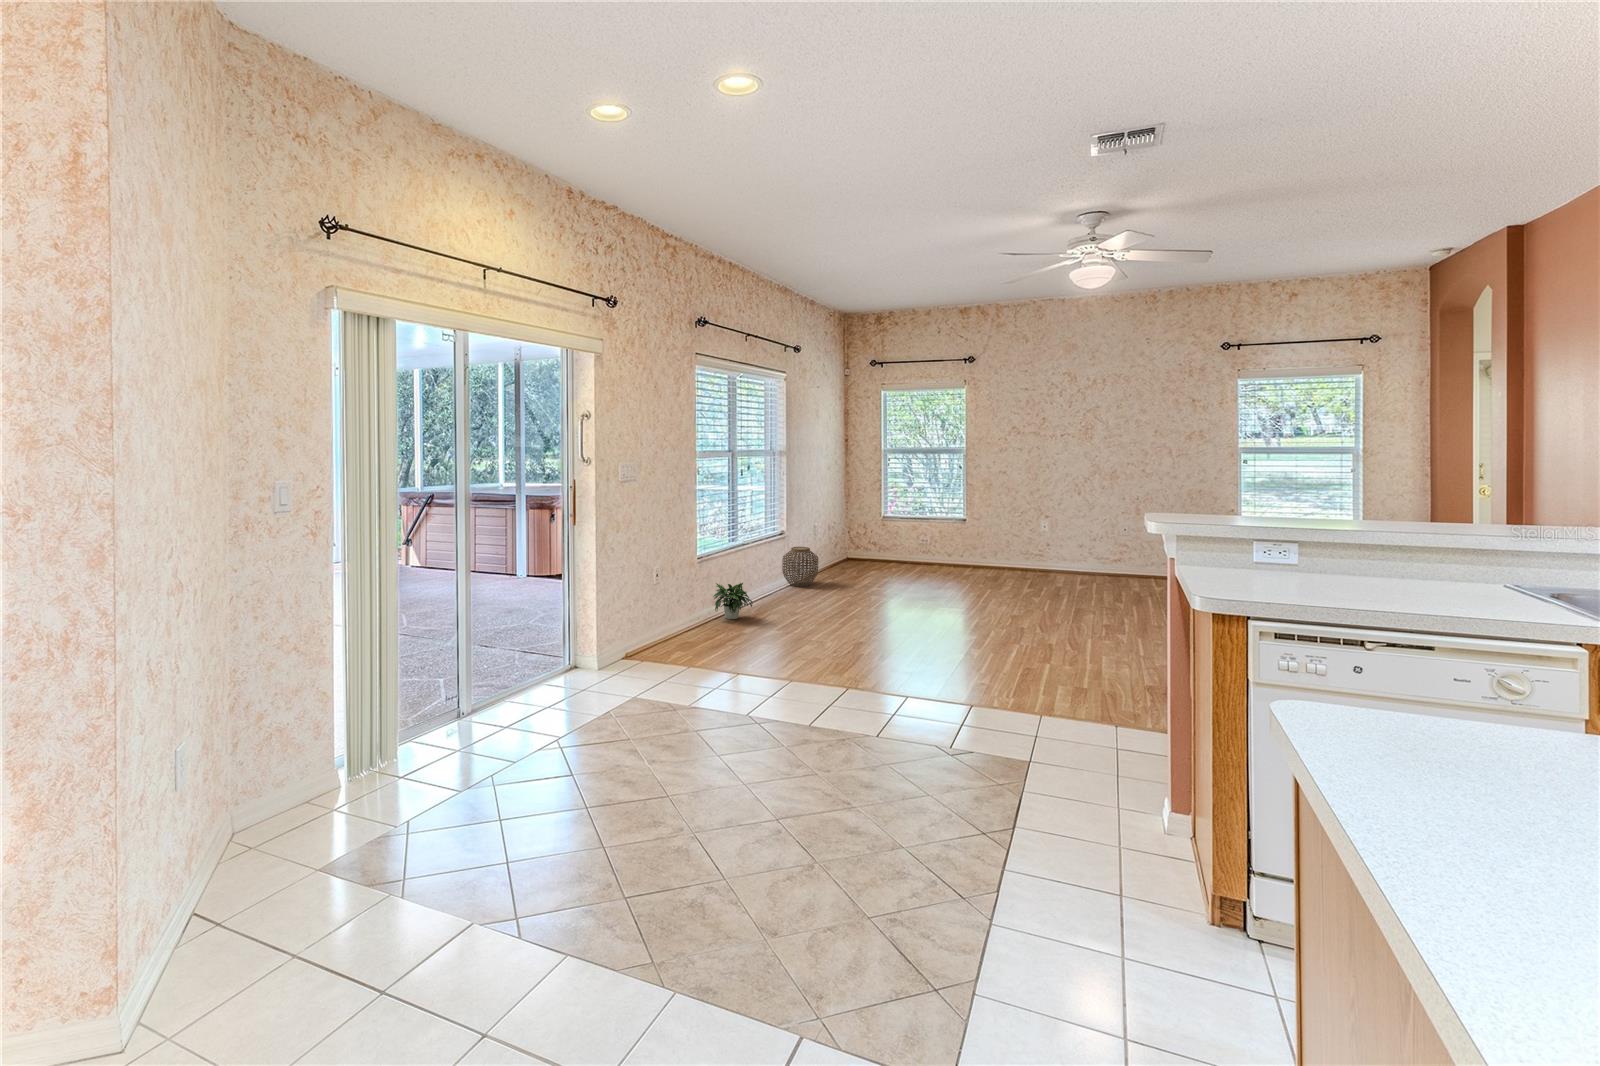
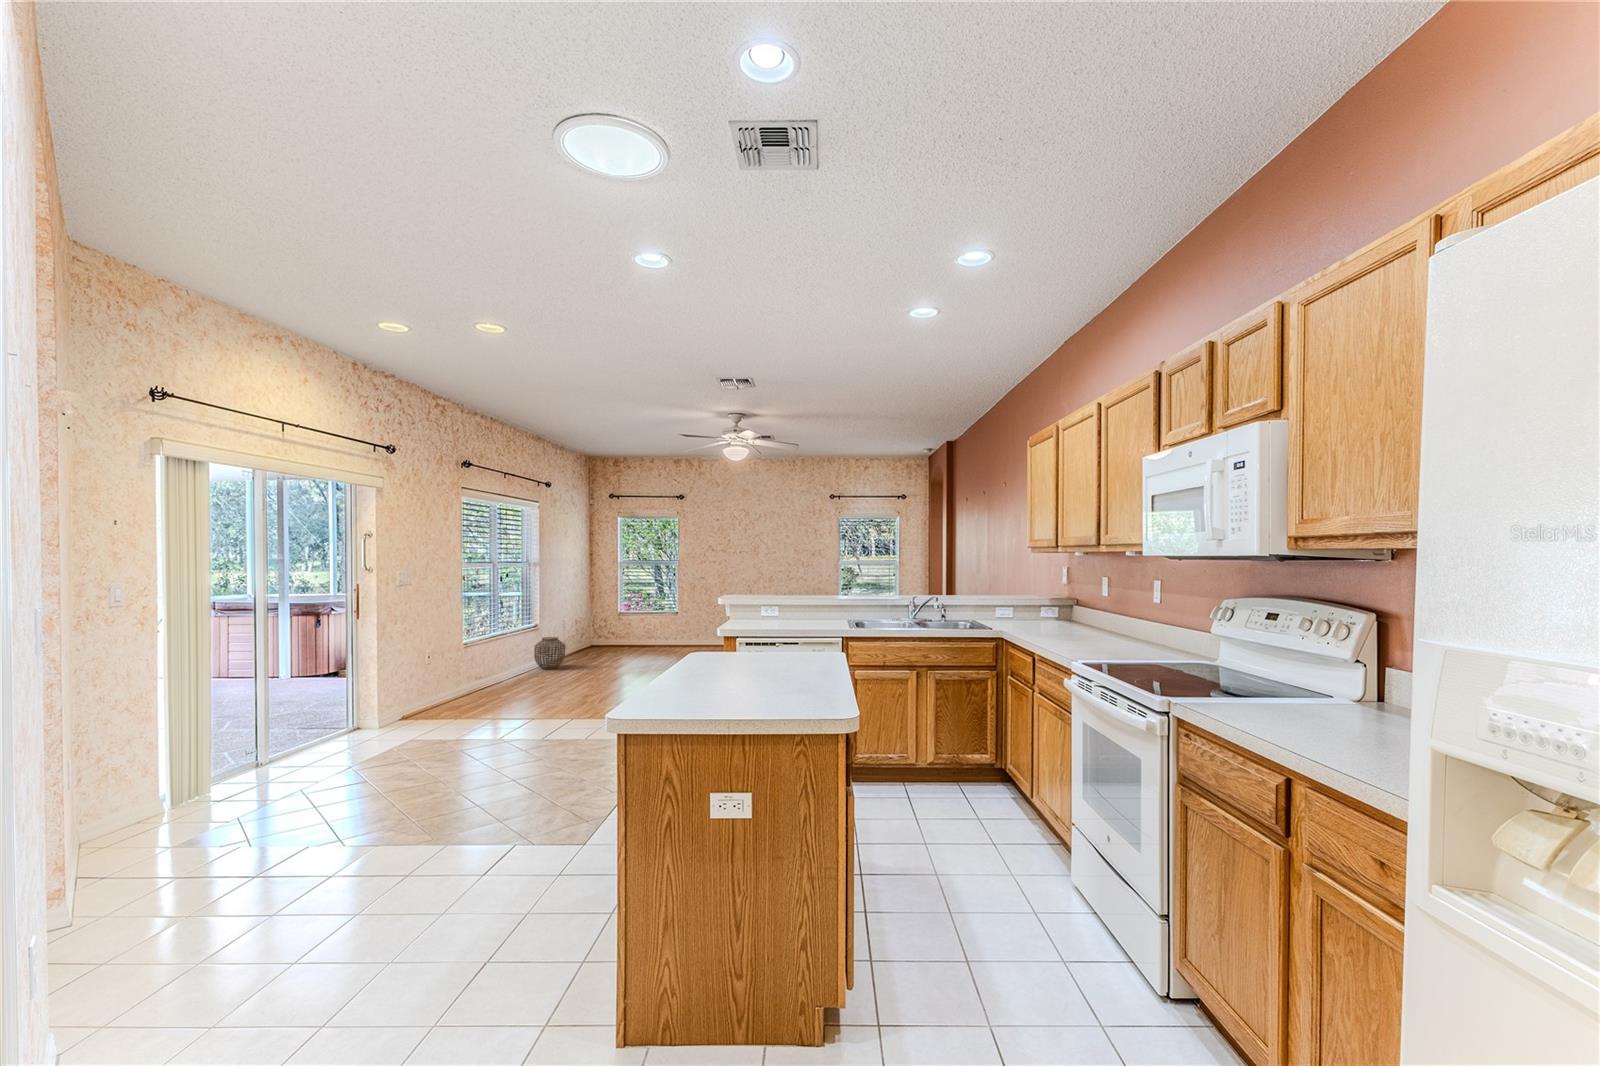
potted plant: present [698,583,753,619] -> none [457,664,506,697]

